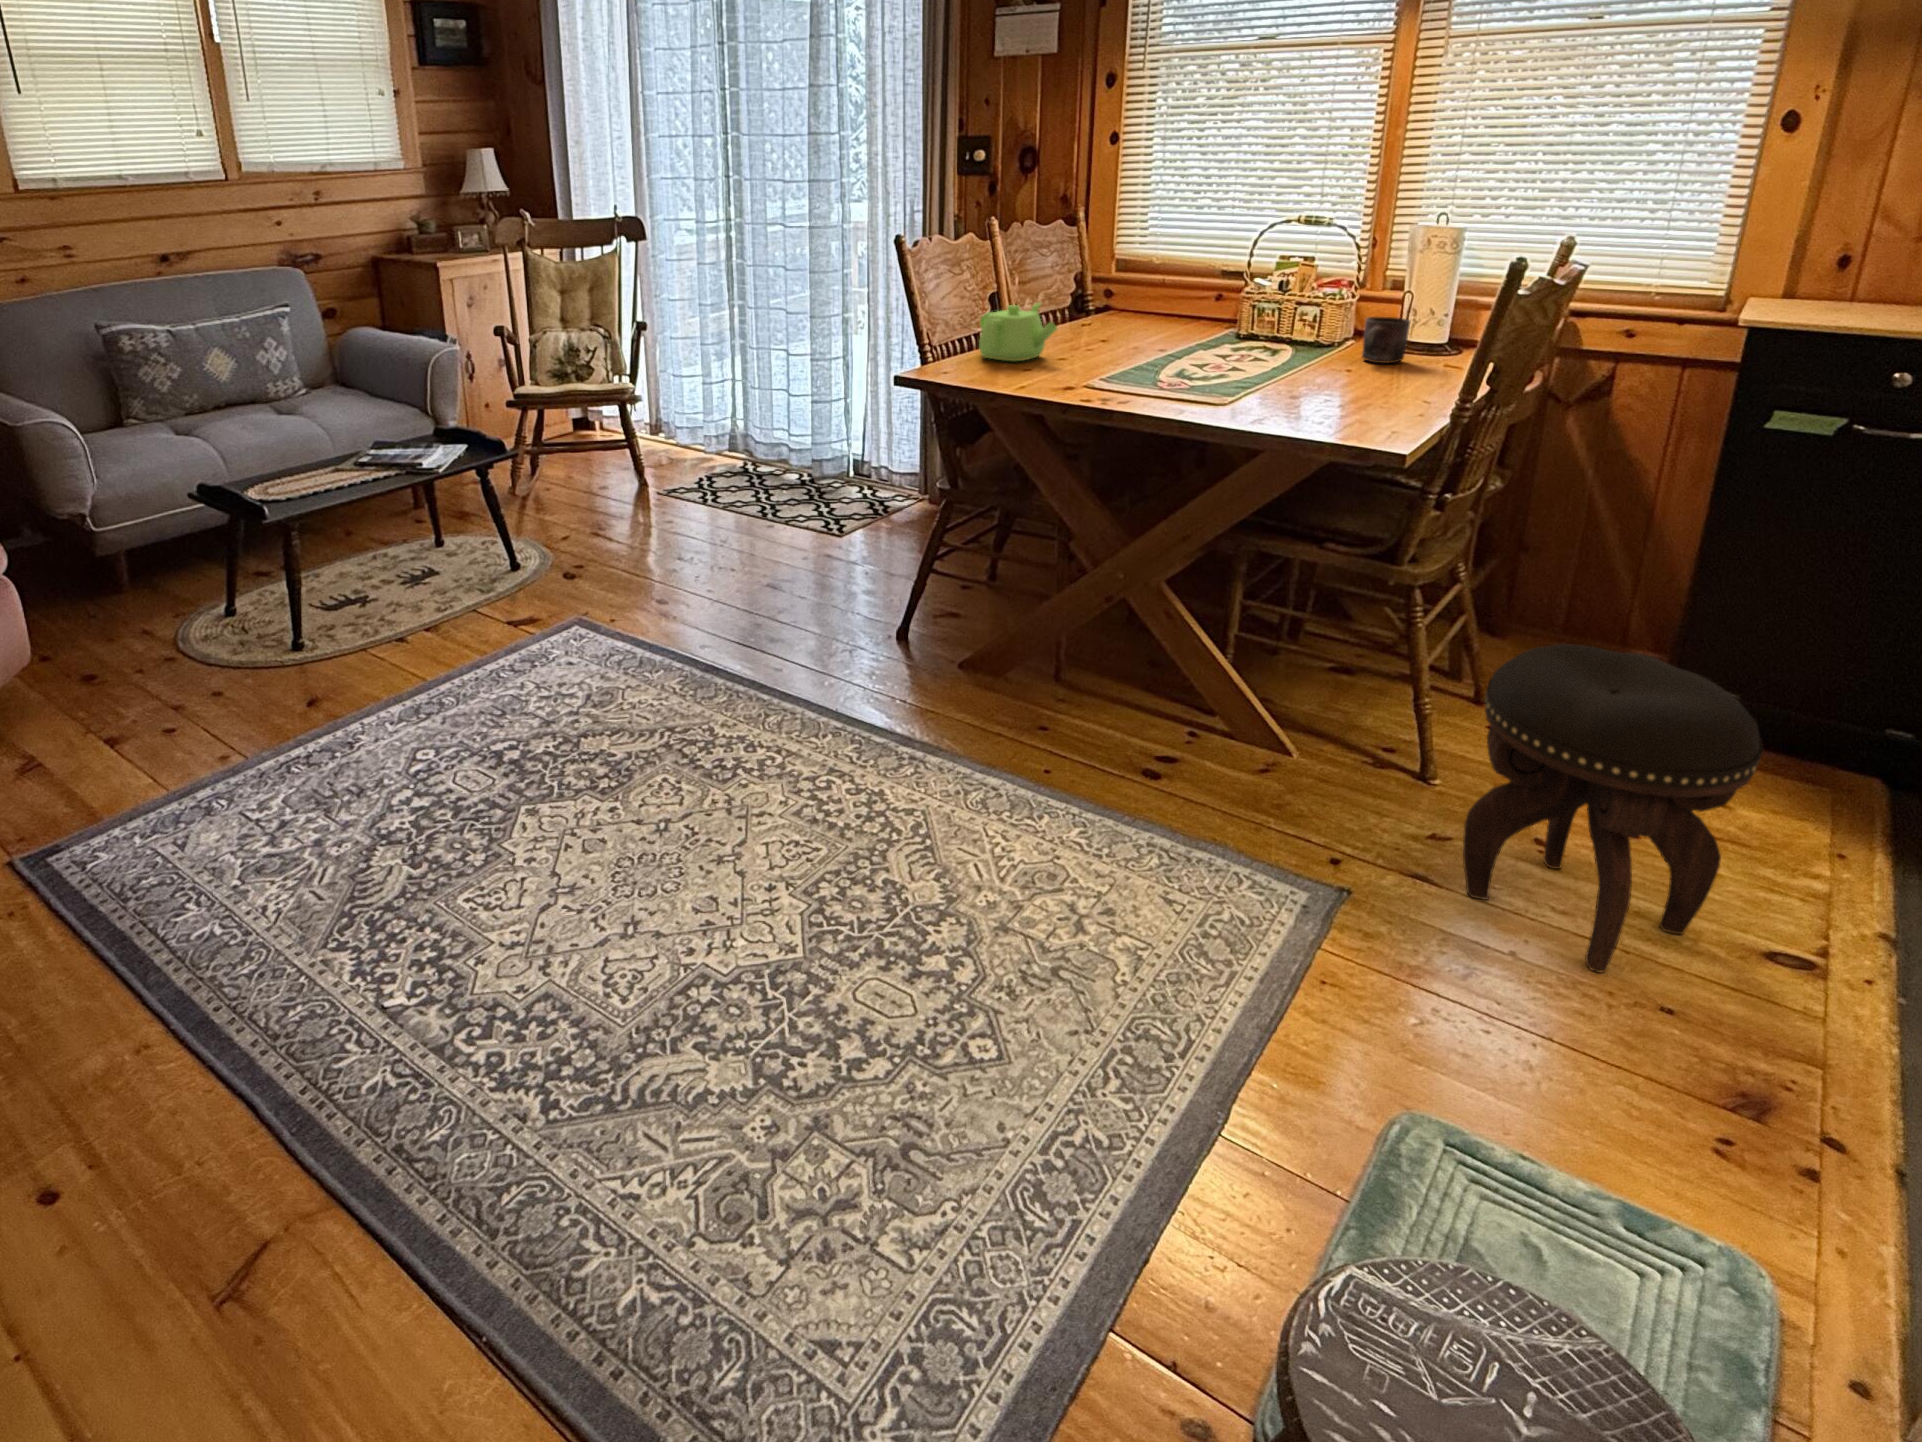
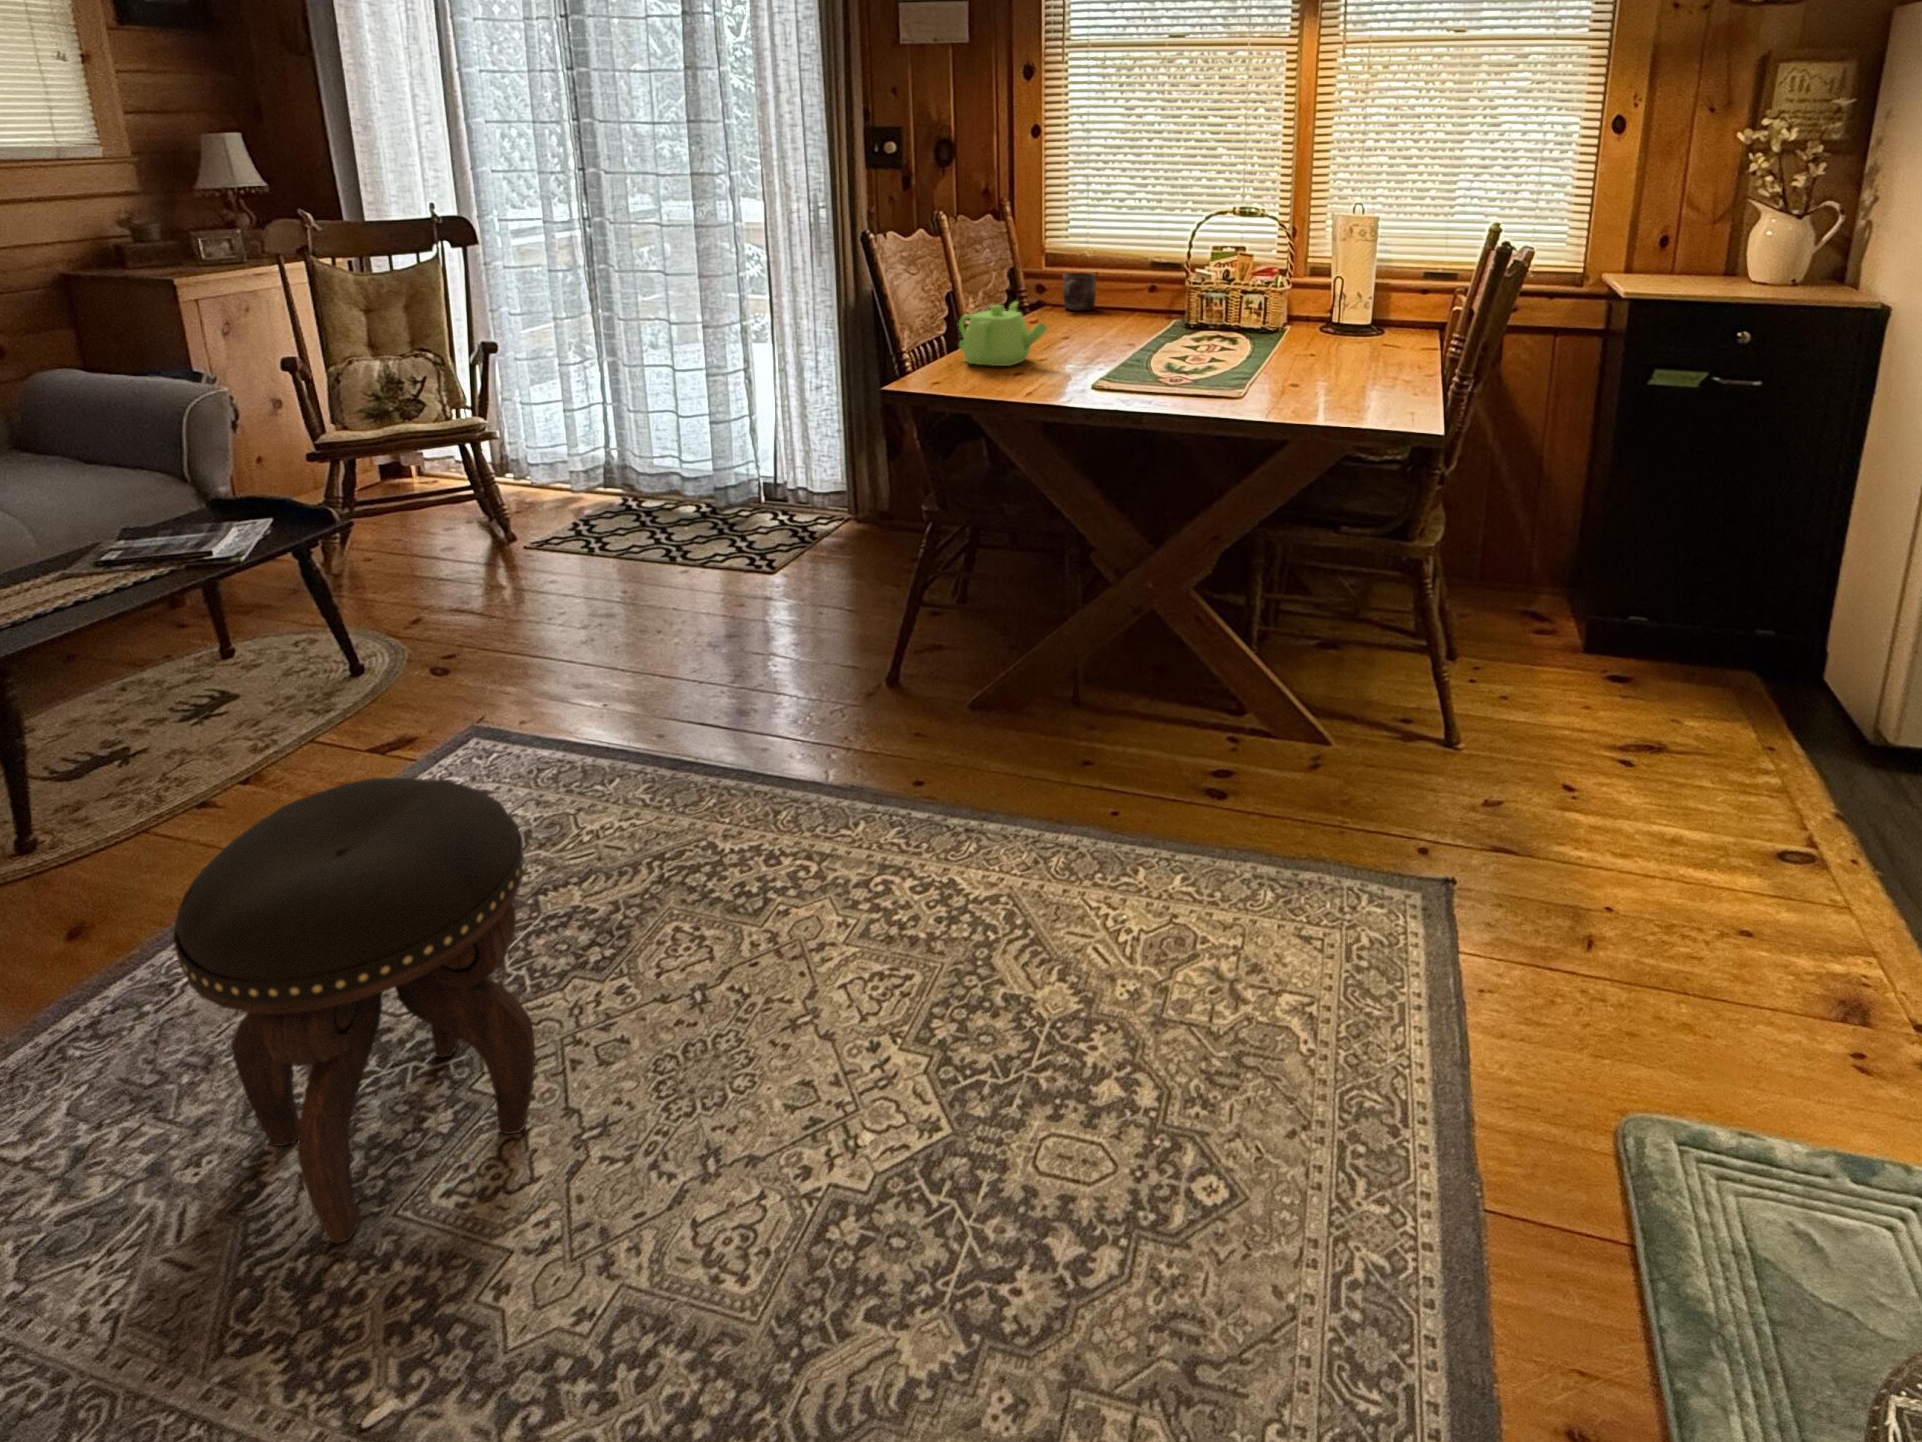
mug: present [1362,317,1410,363] -> present [1063,273,1096,311]
footstool: present [1463,644,1763,973] -> present [173,778,535,1244]

